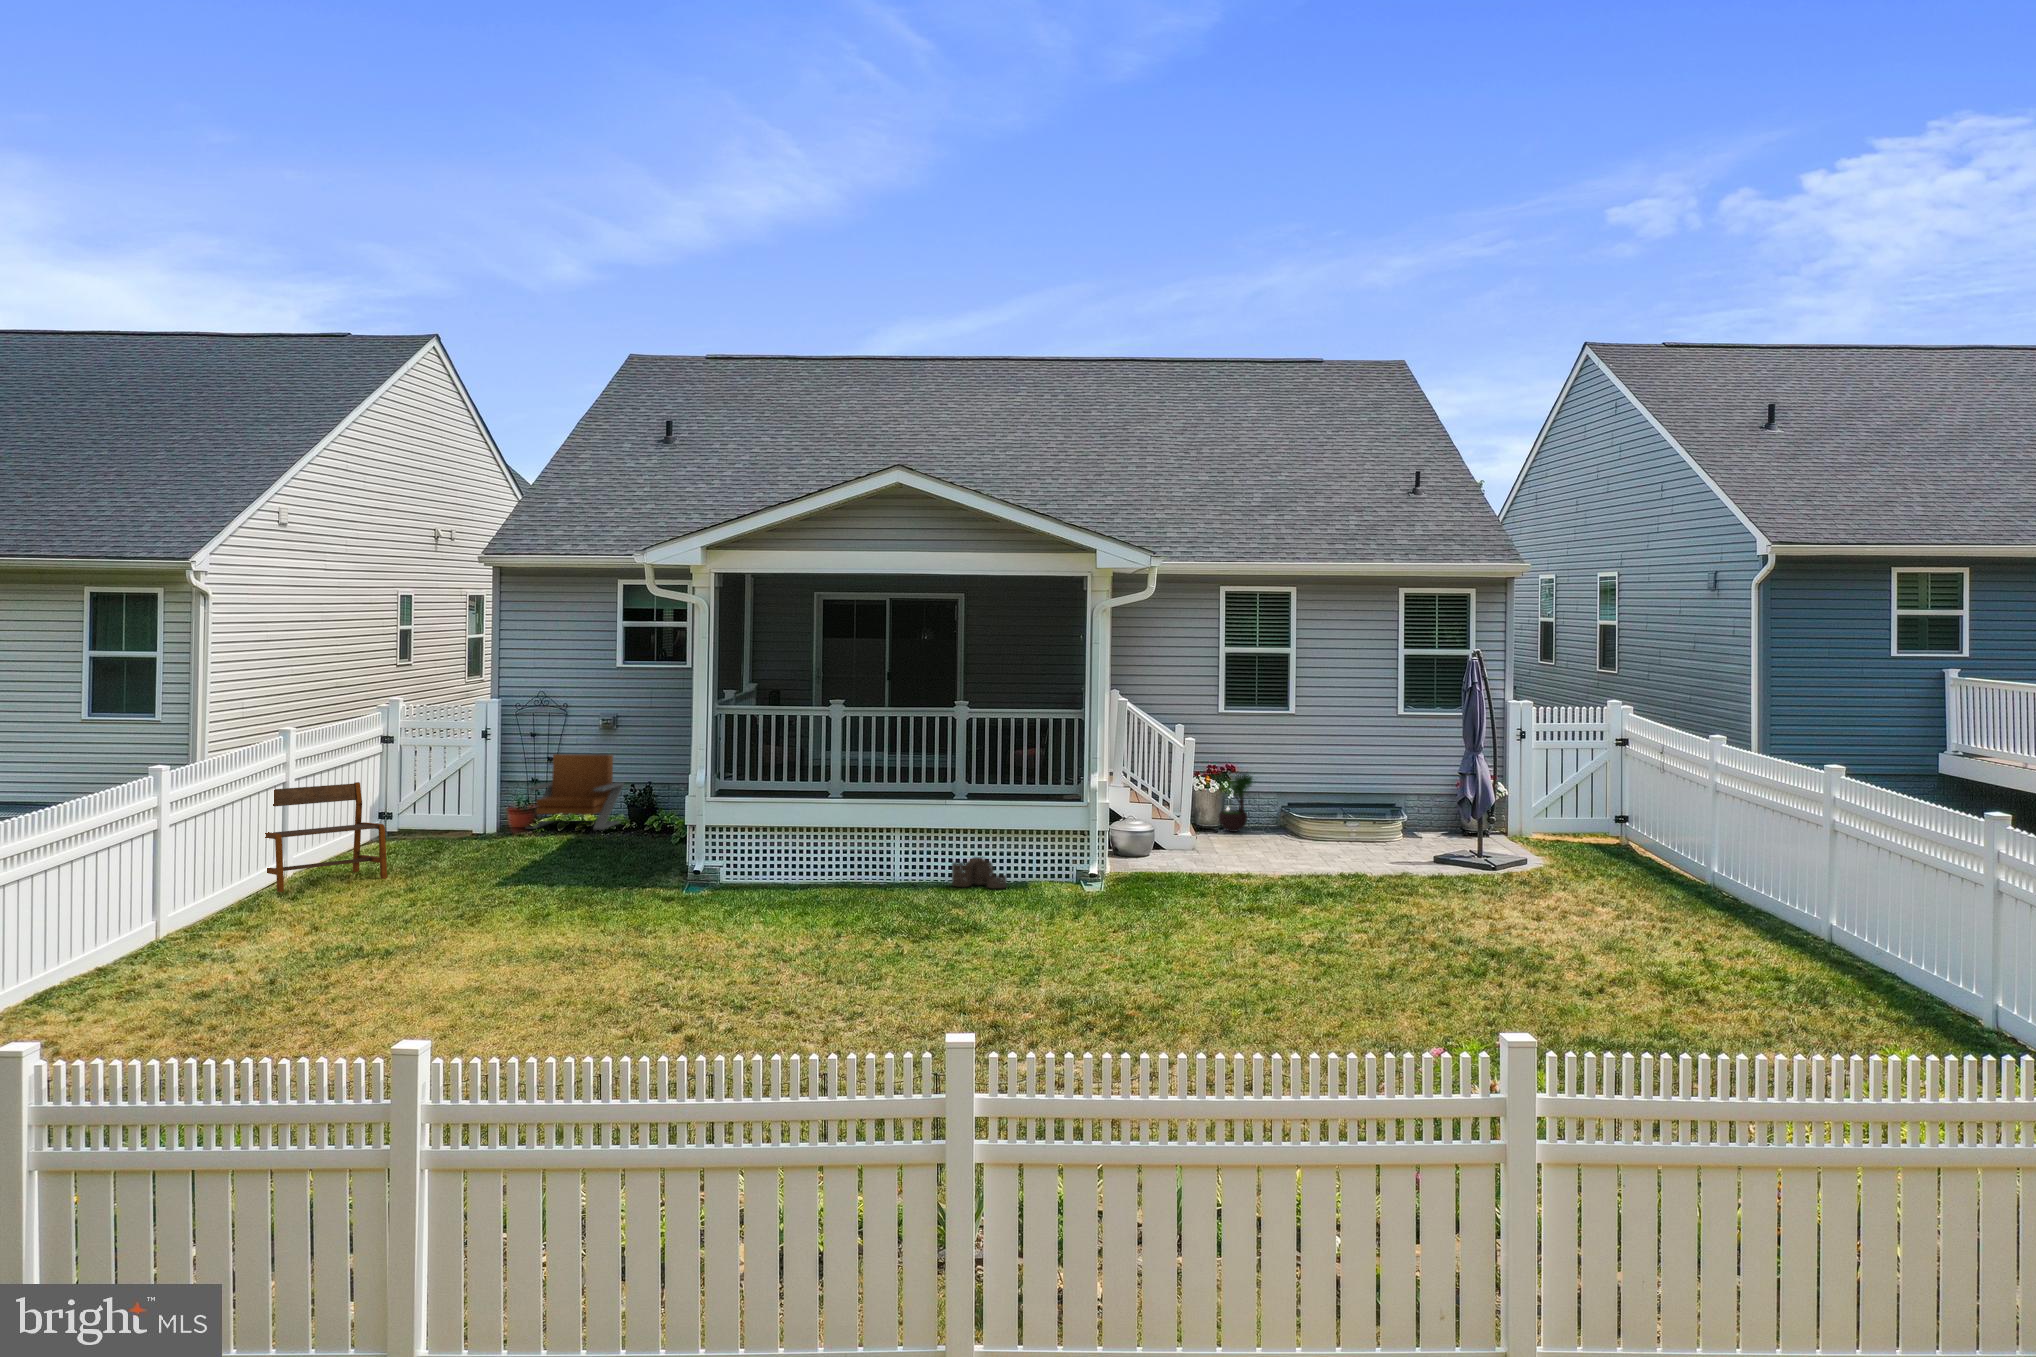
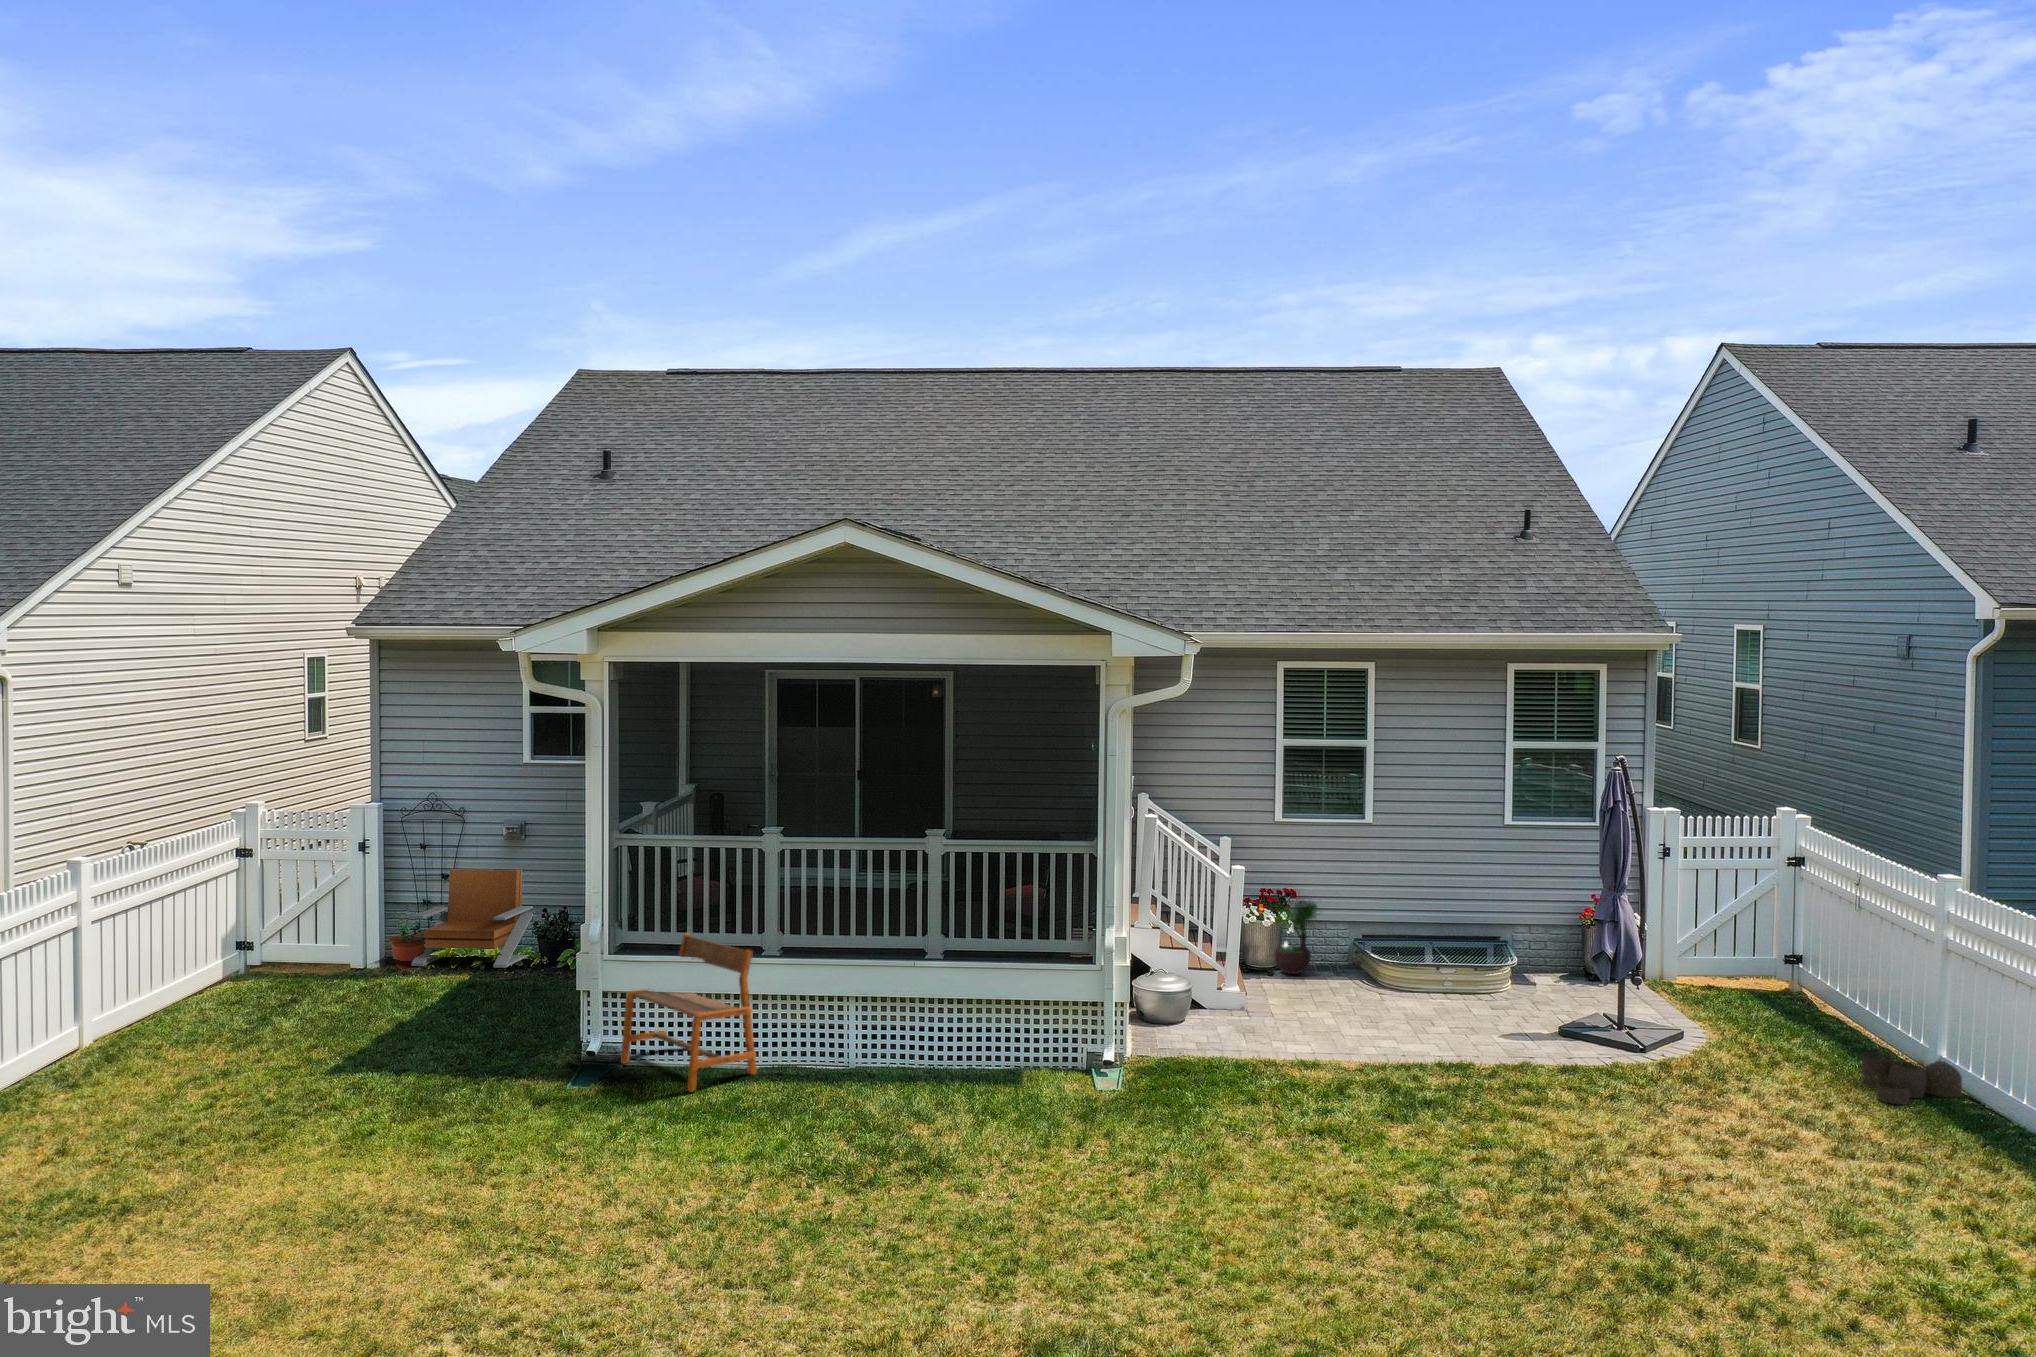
bench: present [265,782,387,892] -> present [621,934,757,1091]
woven basket: present [952,857,1007,888] -> present [1862,1049,1962,1104]

